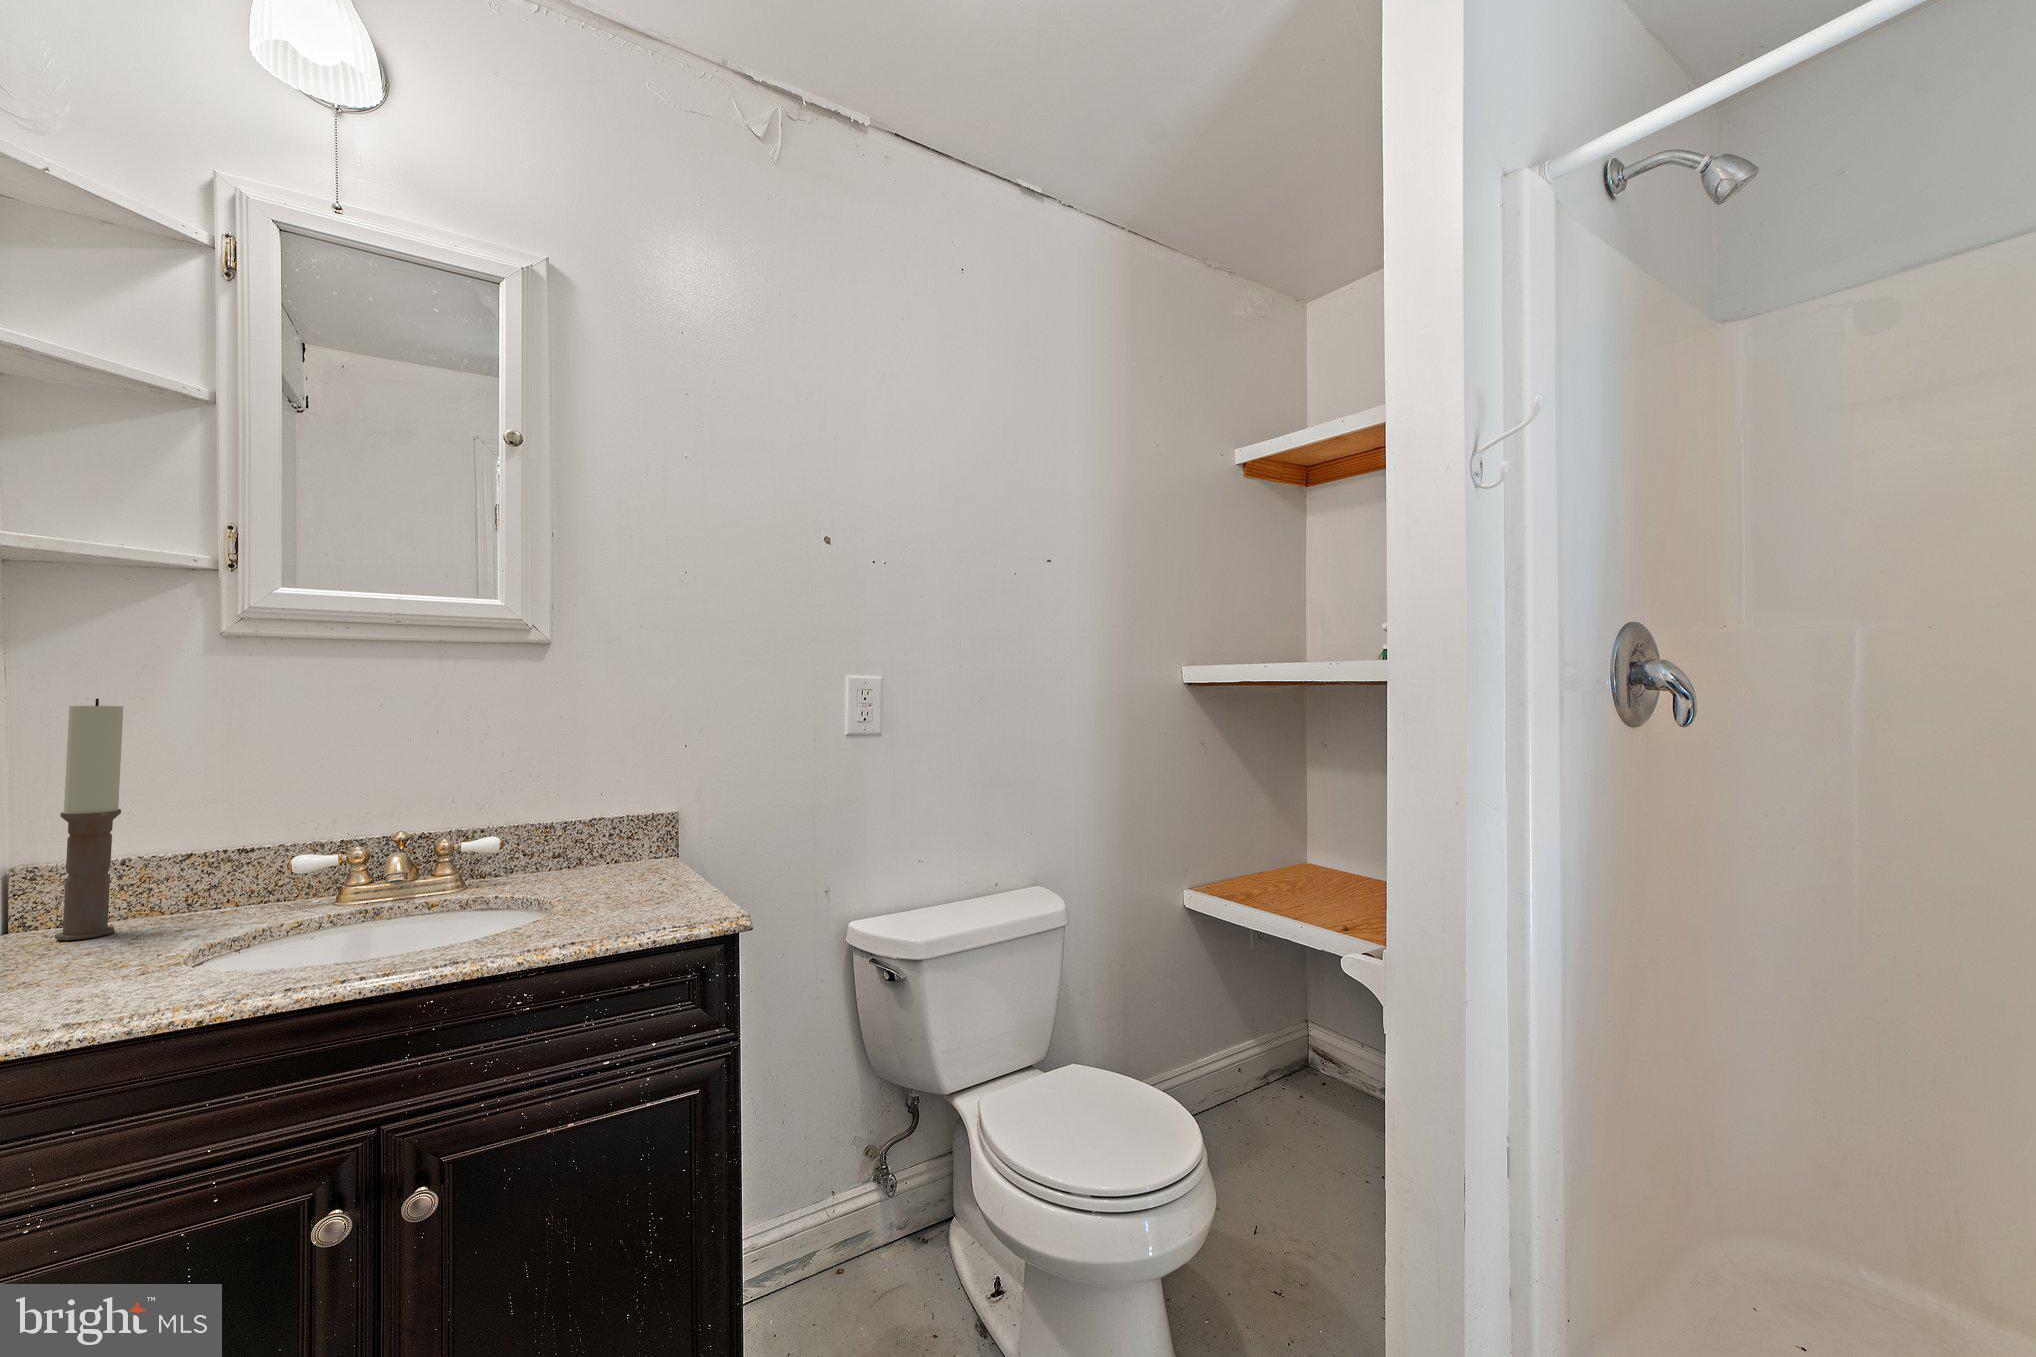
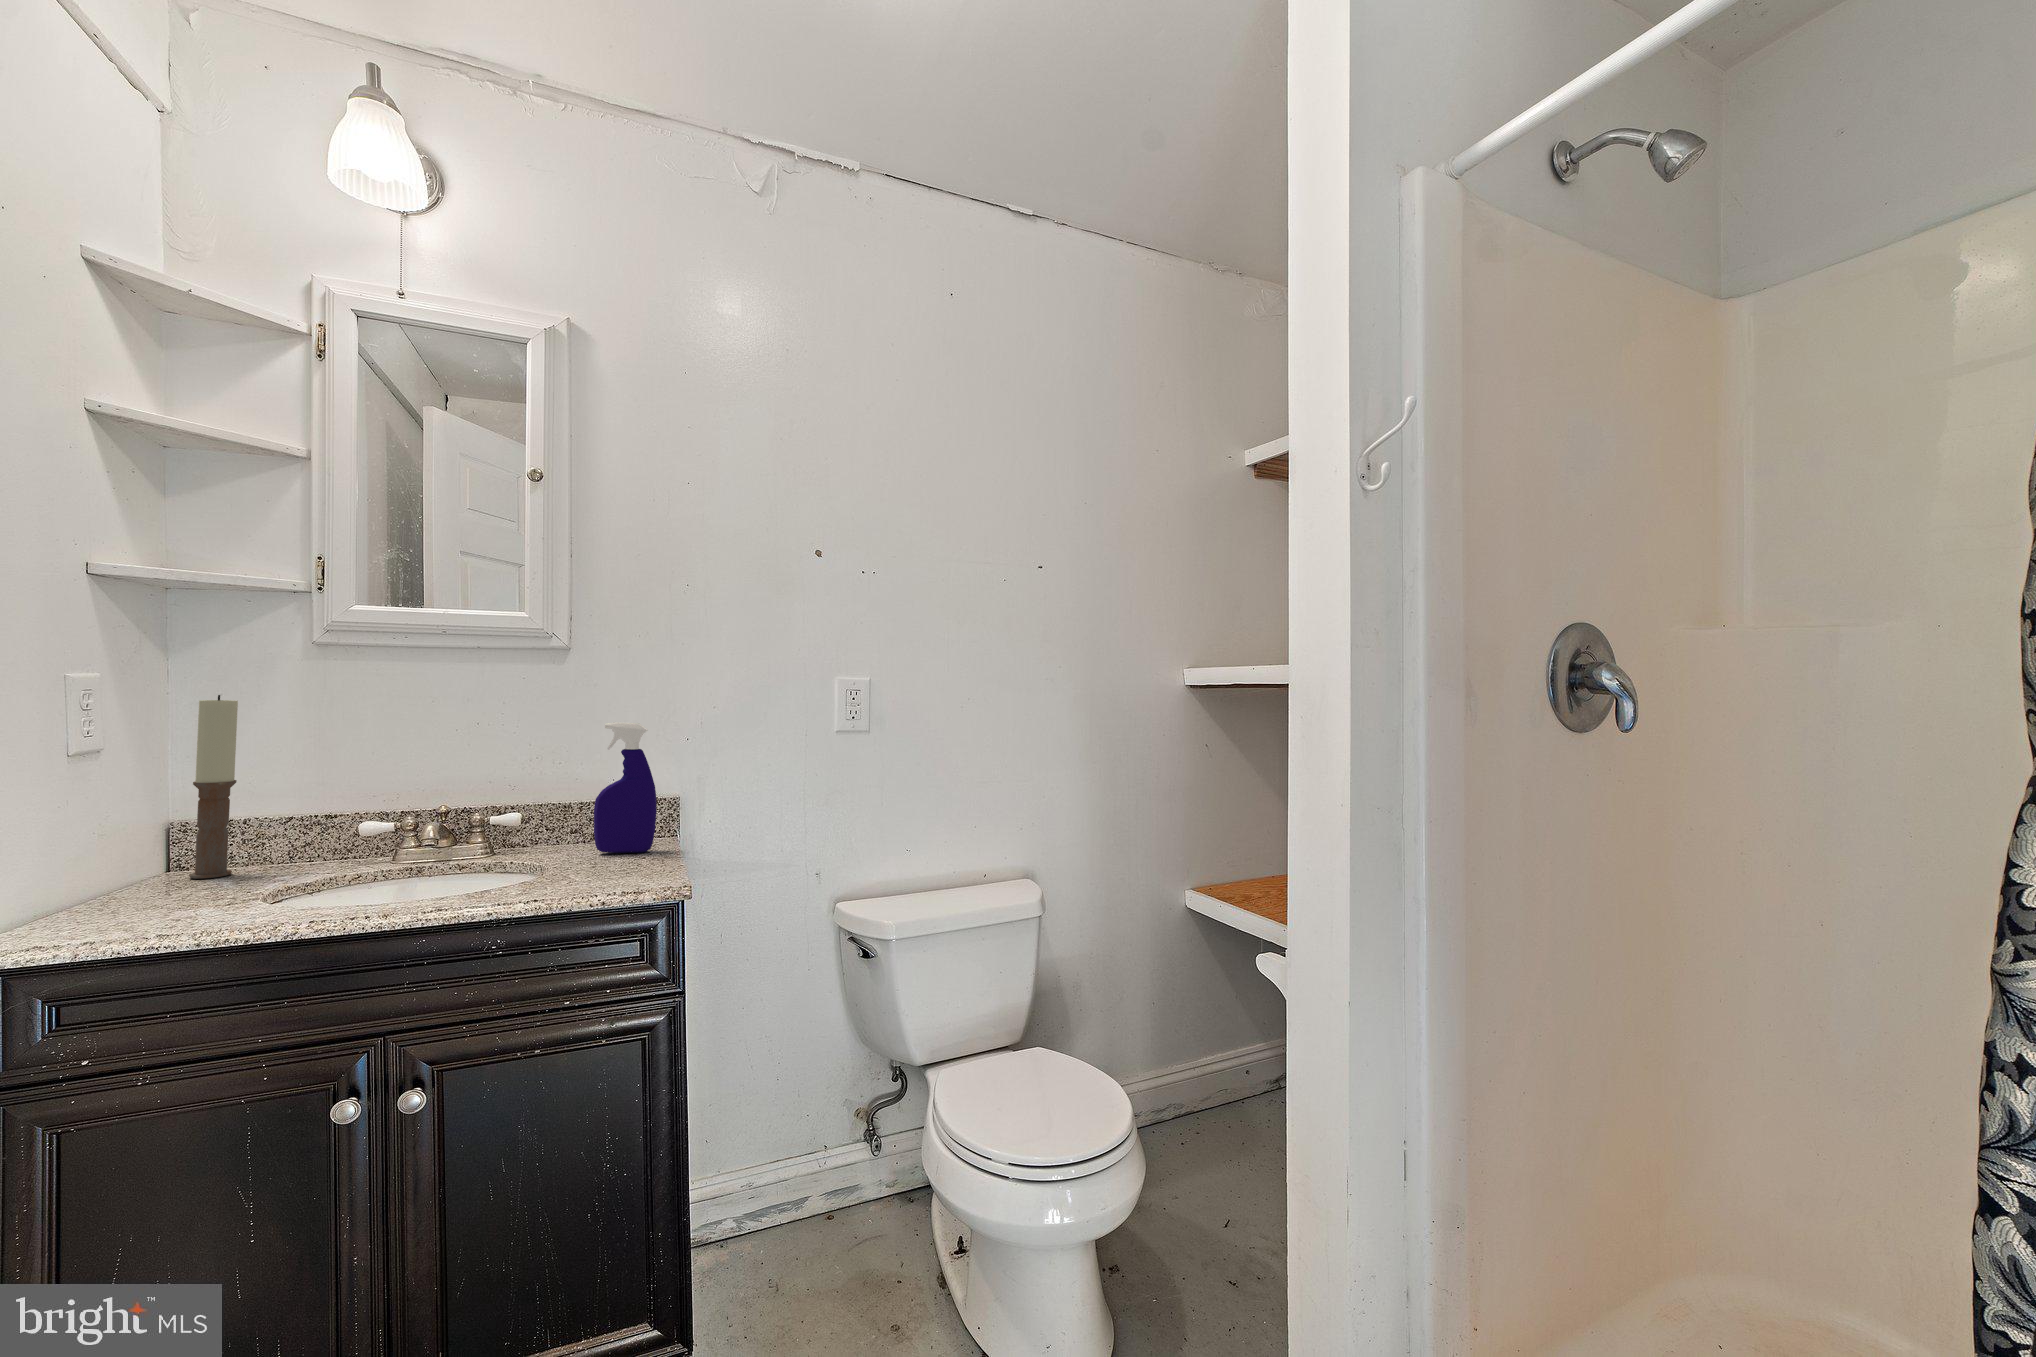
spray bottle: none [591,728,665,880] -> present [594,723,656,853]

